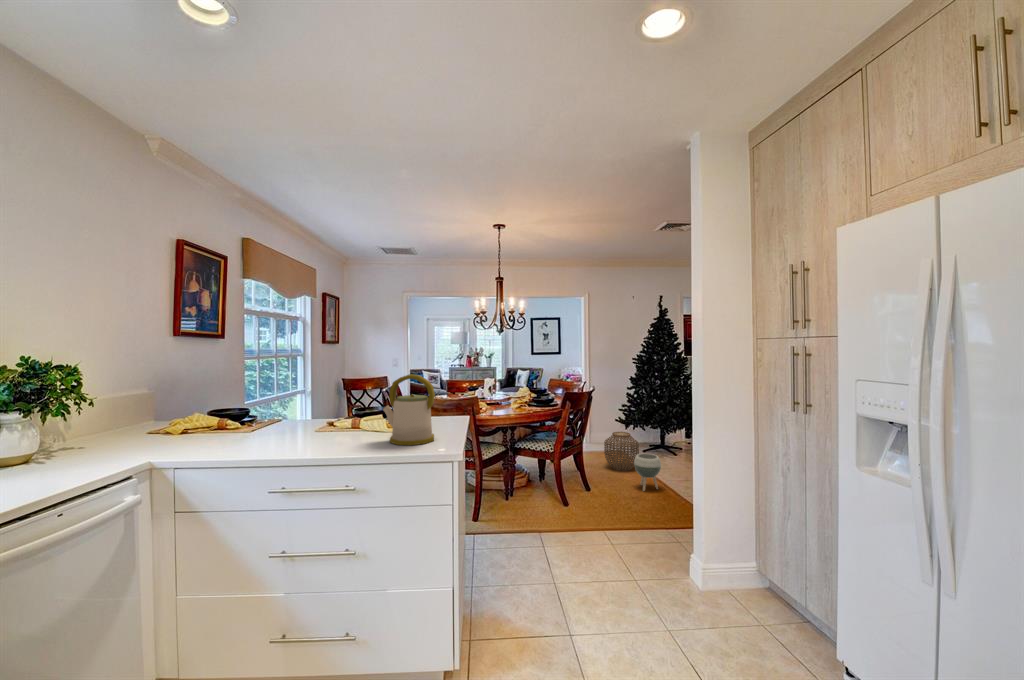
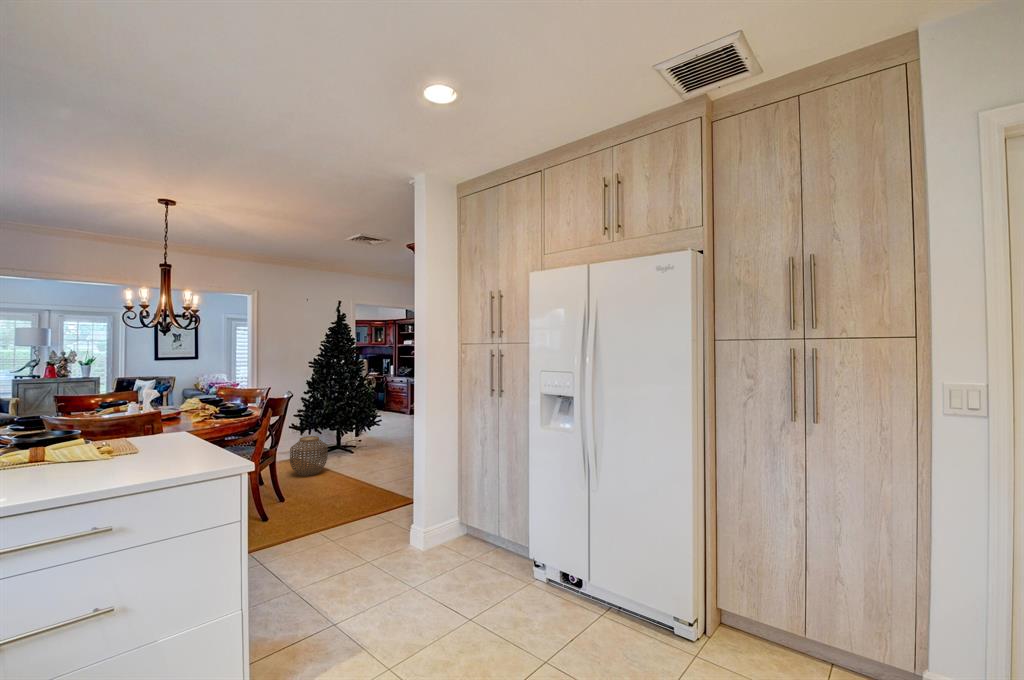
kettle: present [383,374,435,445] -> none [103,385,196,478]
planter: present [634,453,661,491] -> none [331,452,357,488]

